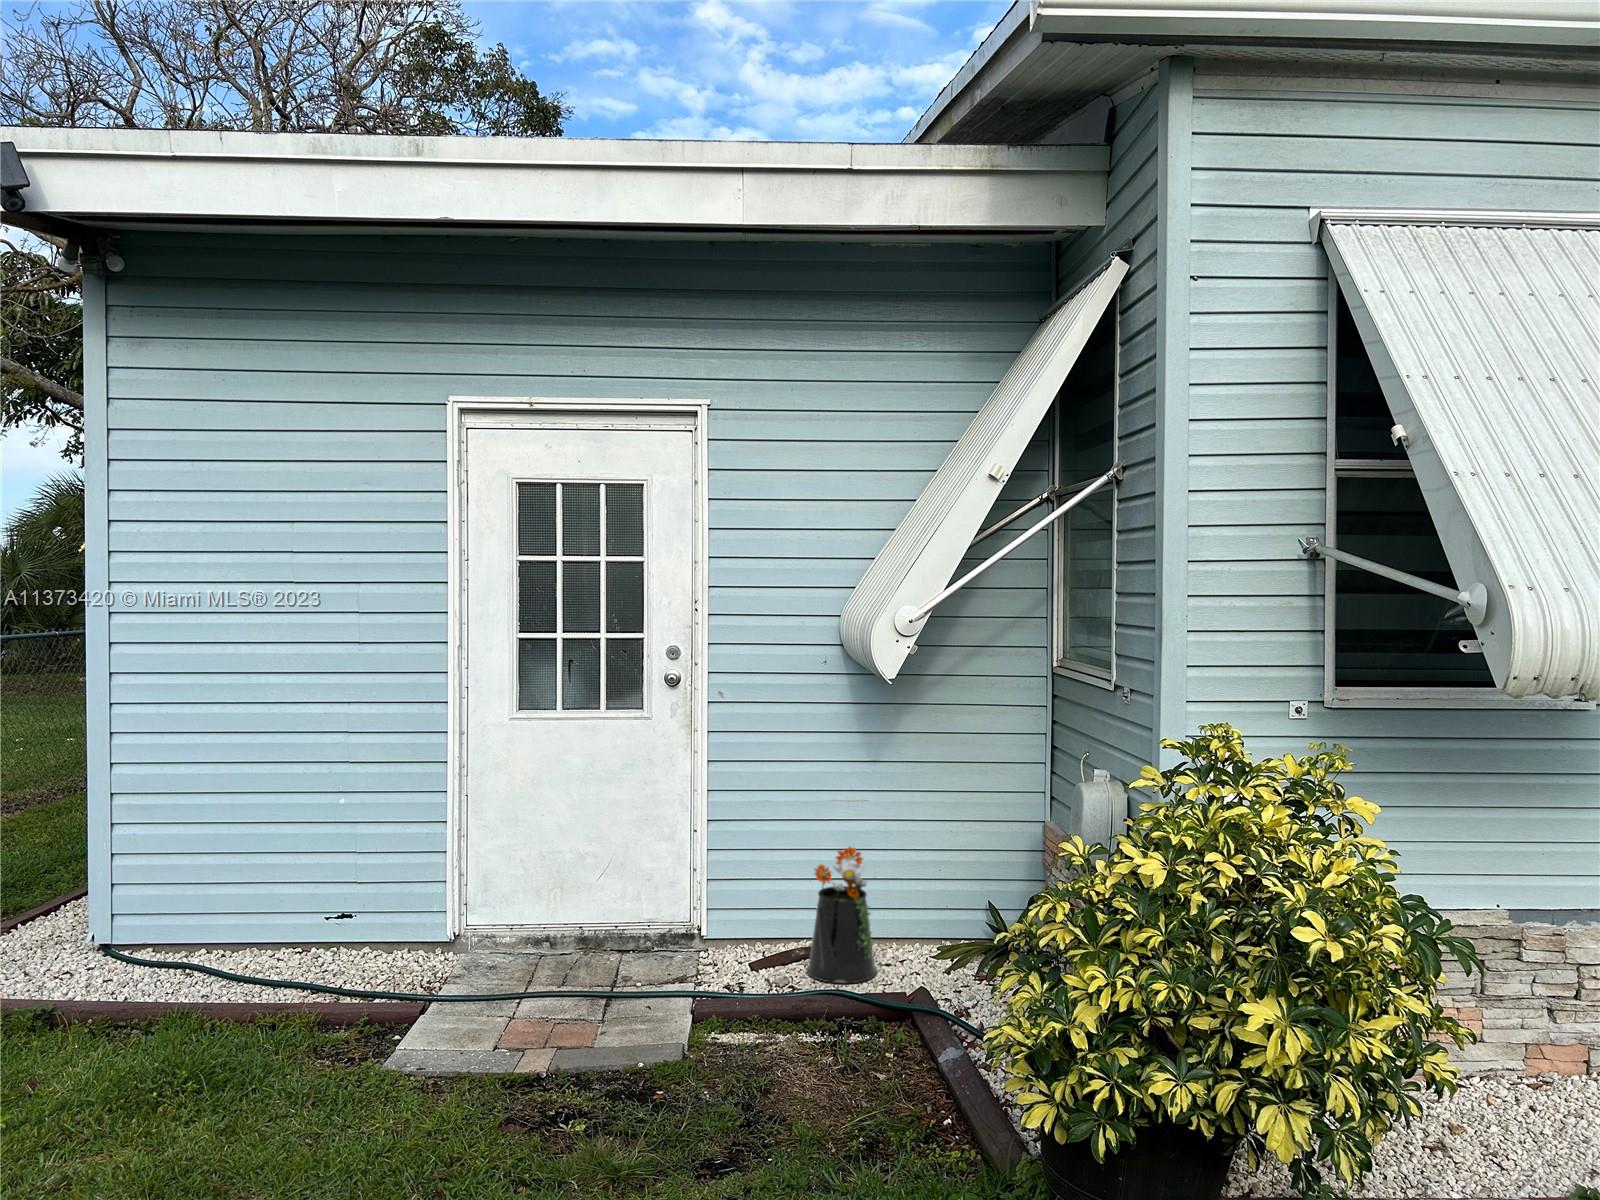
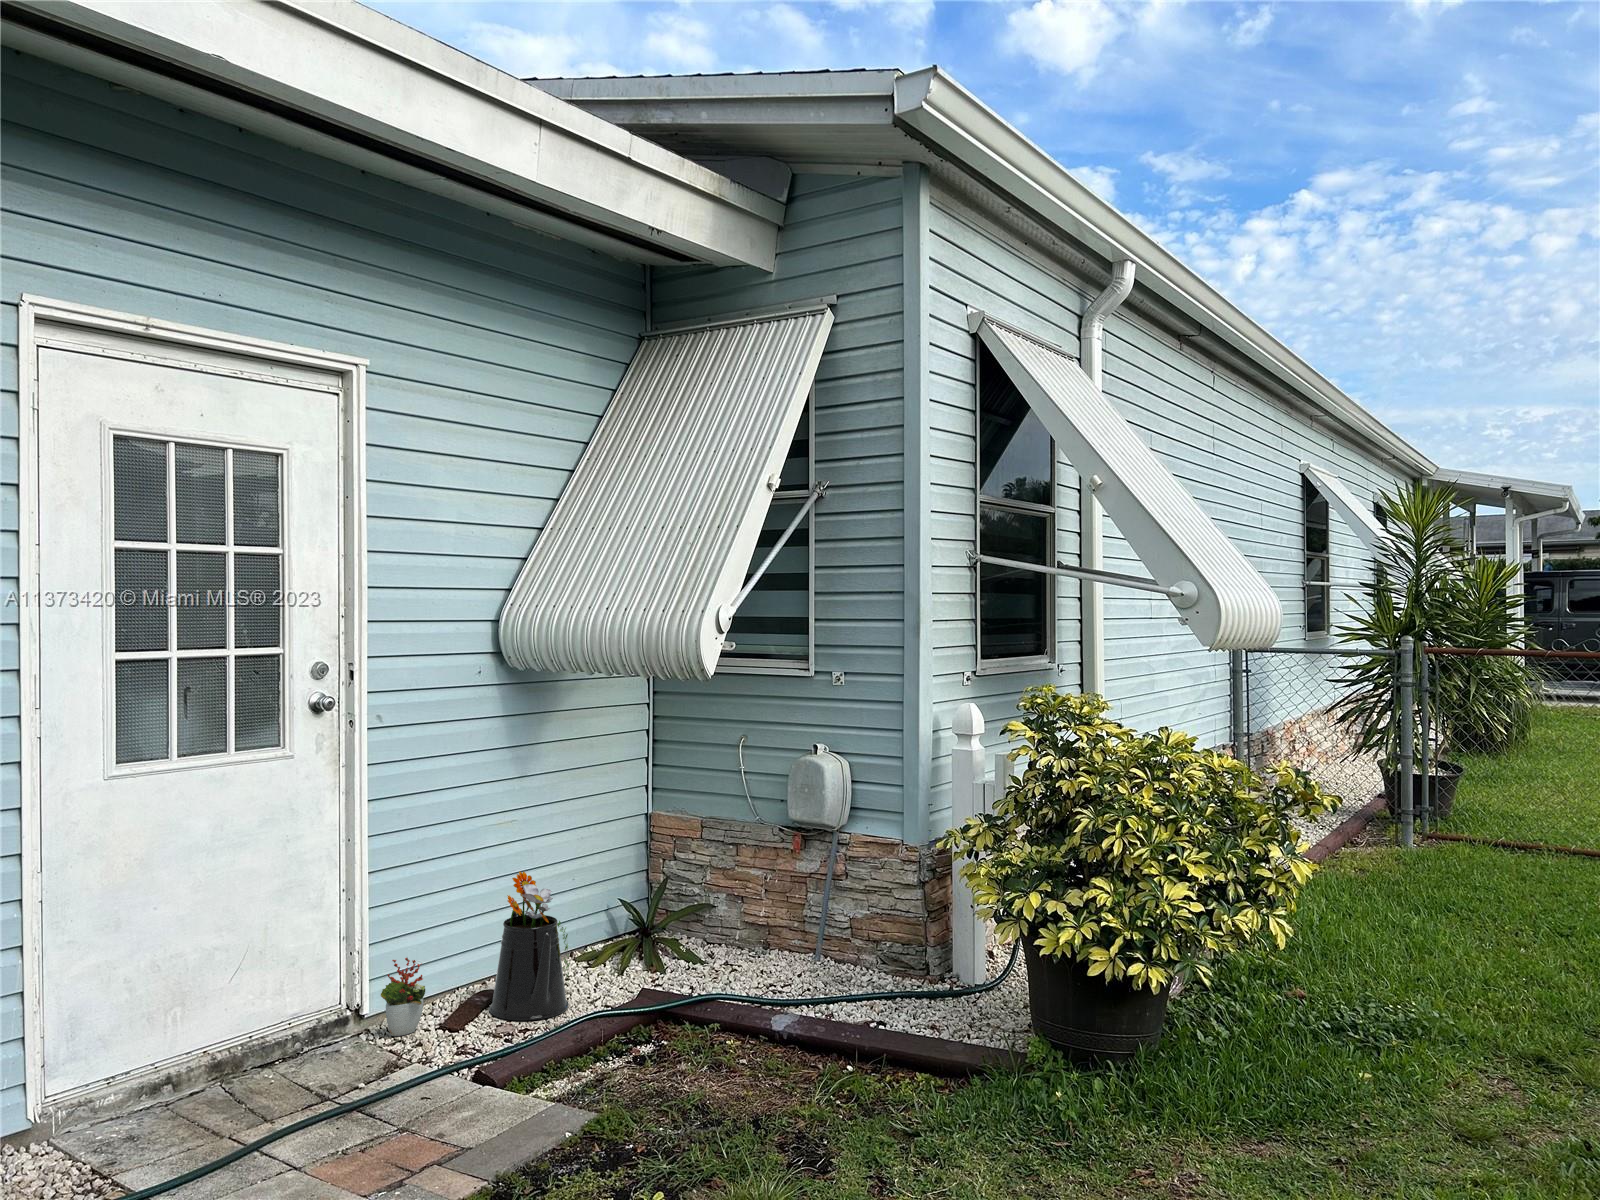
decorative plant: none [712,896,750,961] -> present [381,958,425,1036]

